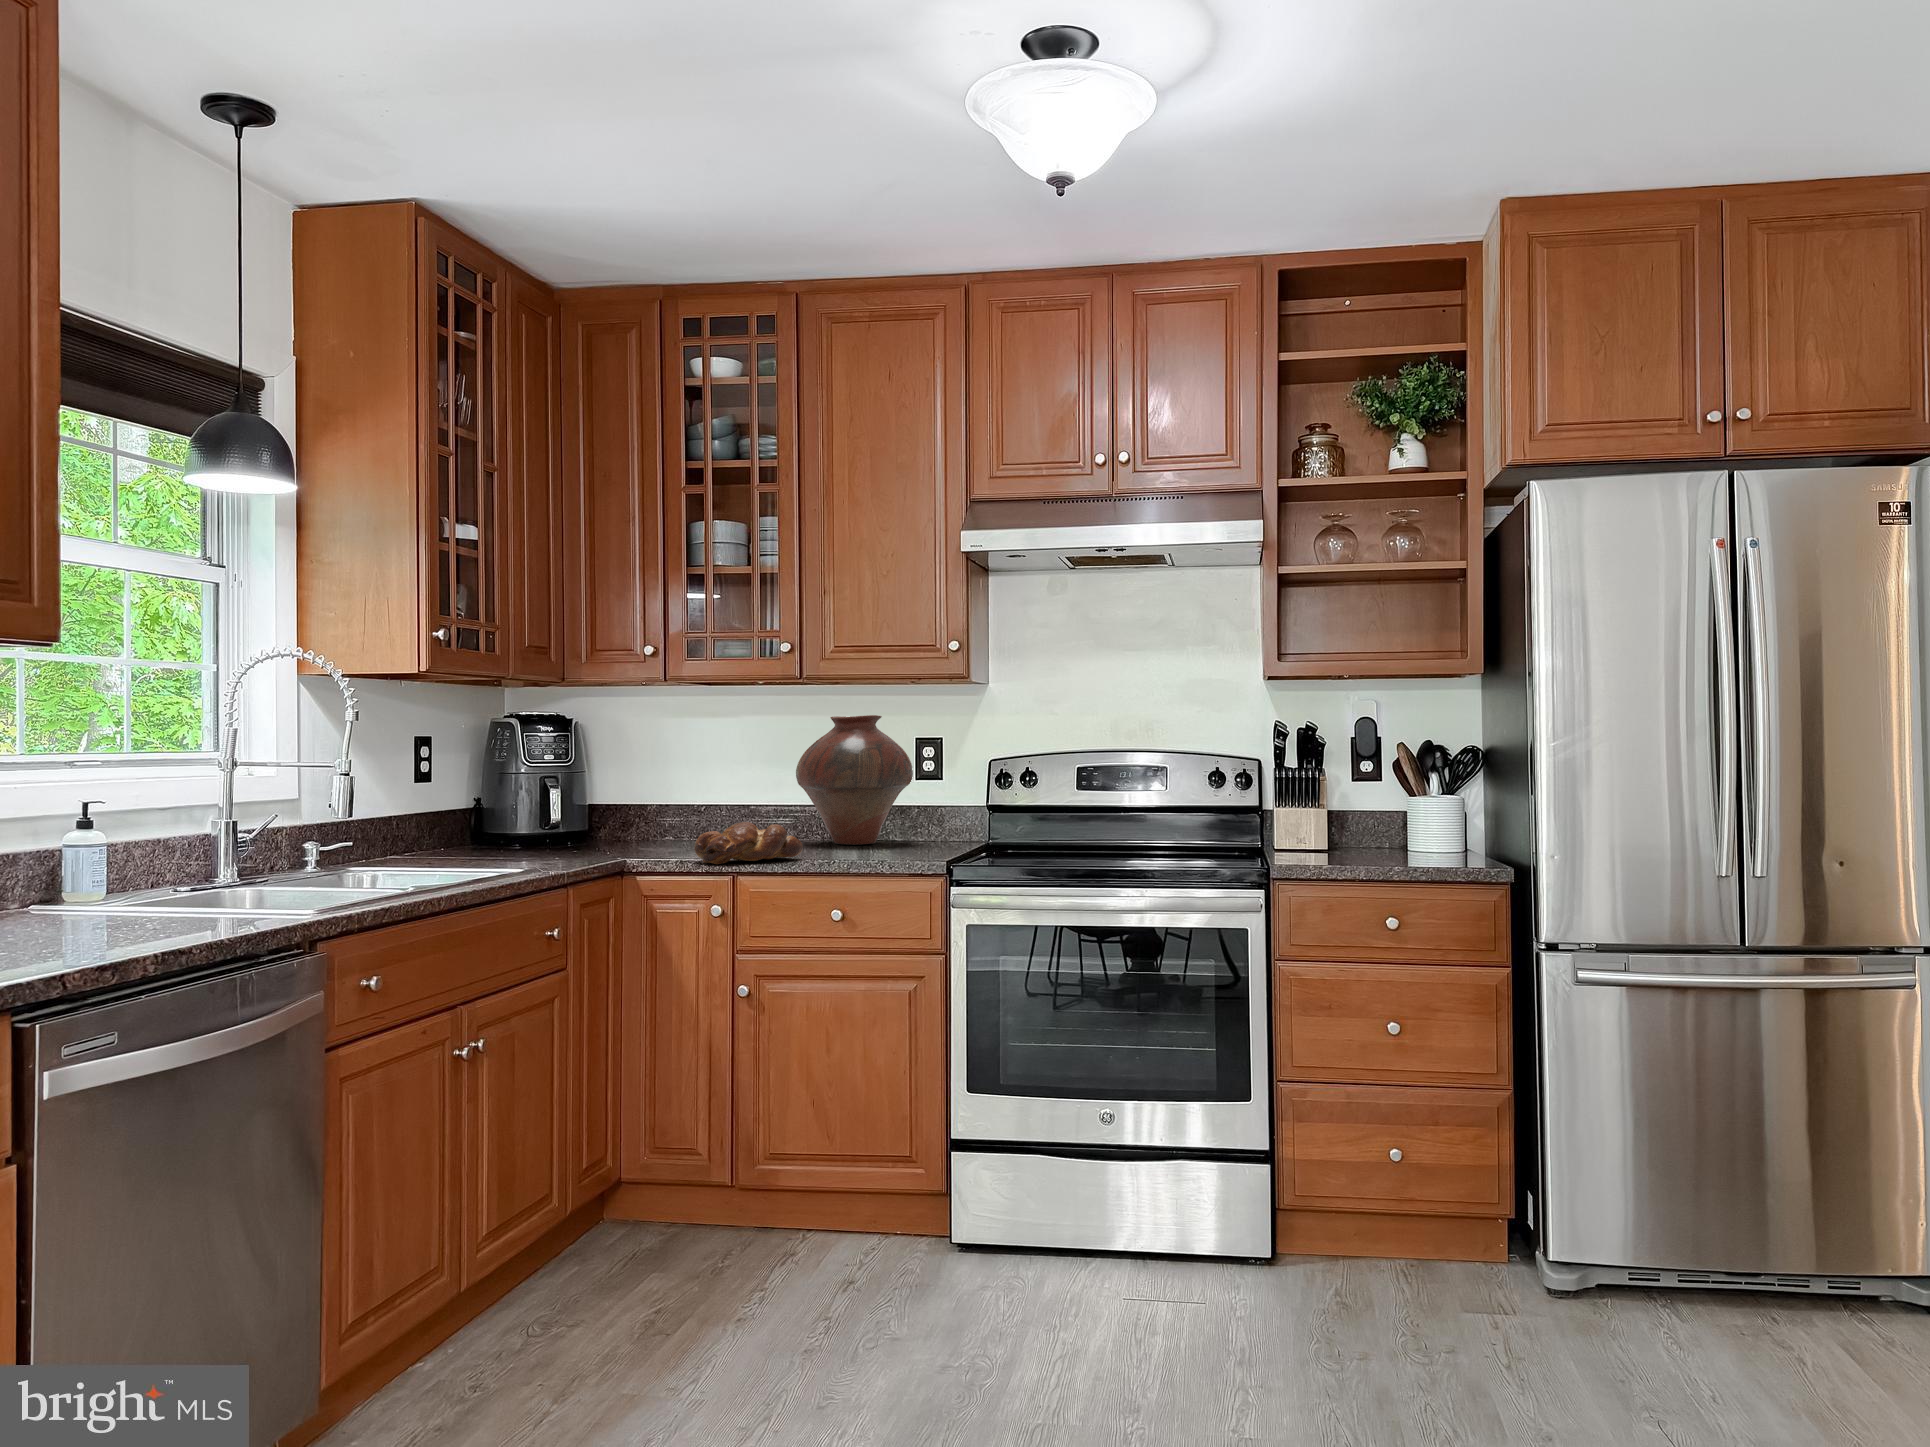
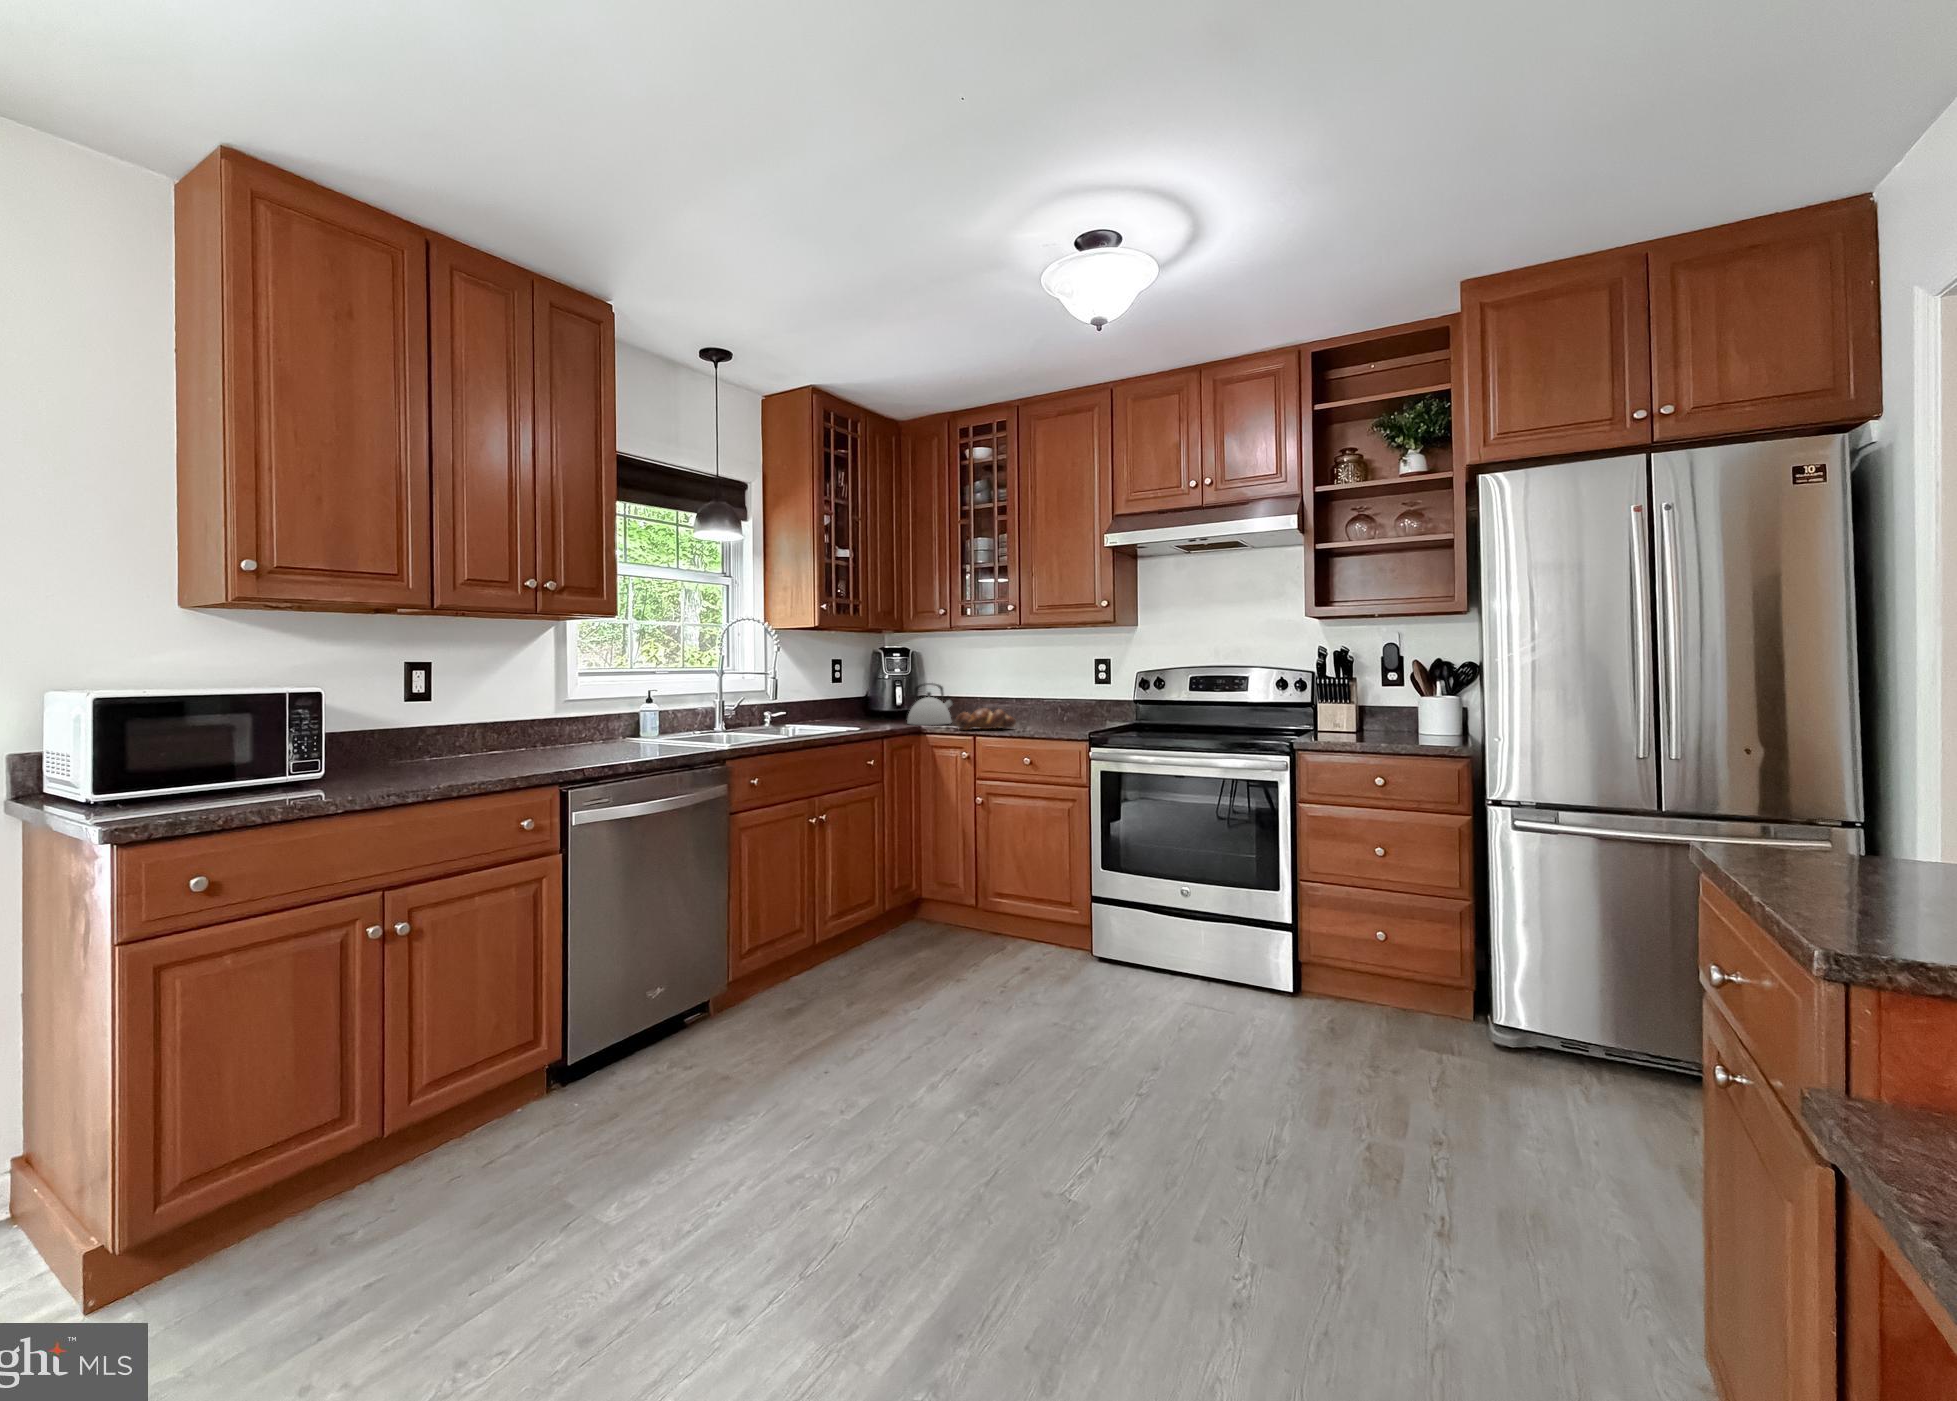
vase: present [796,715,913,845] -> none [1027,648,1095,723]
kettle: none [580,778,669,855] -> present [907,683,953,725]

